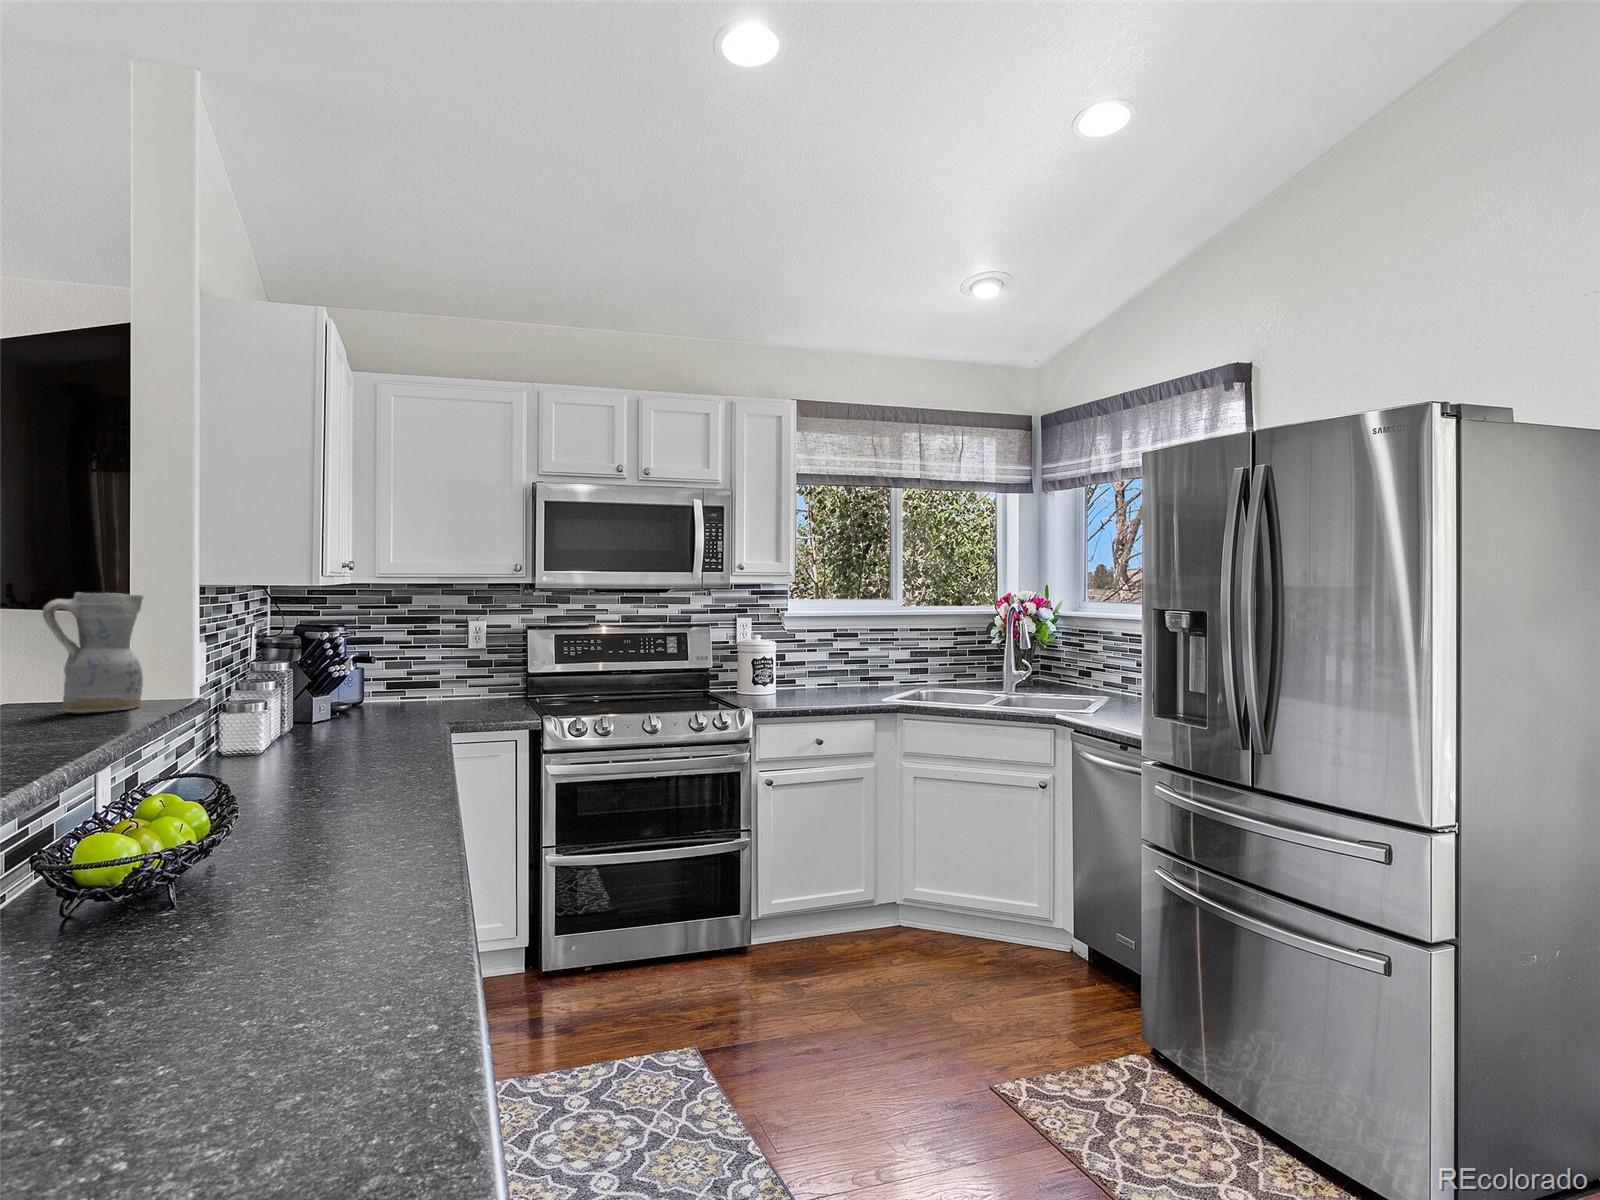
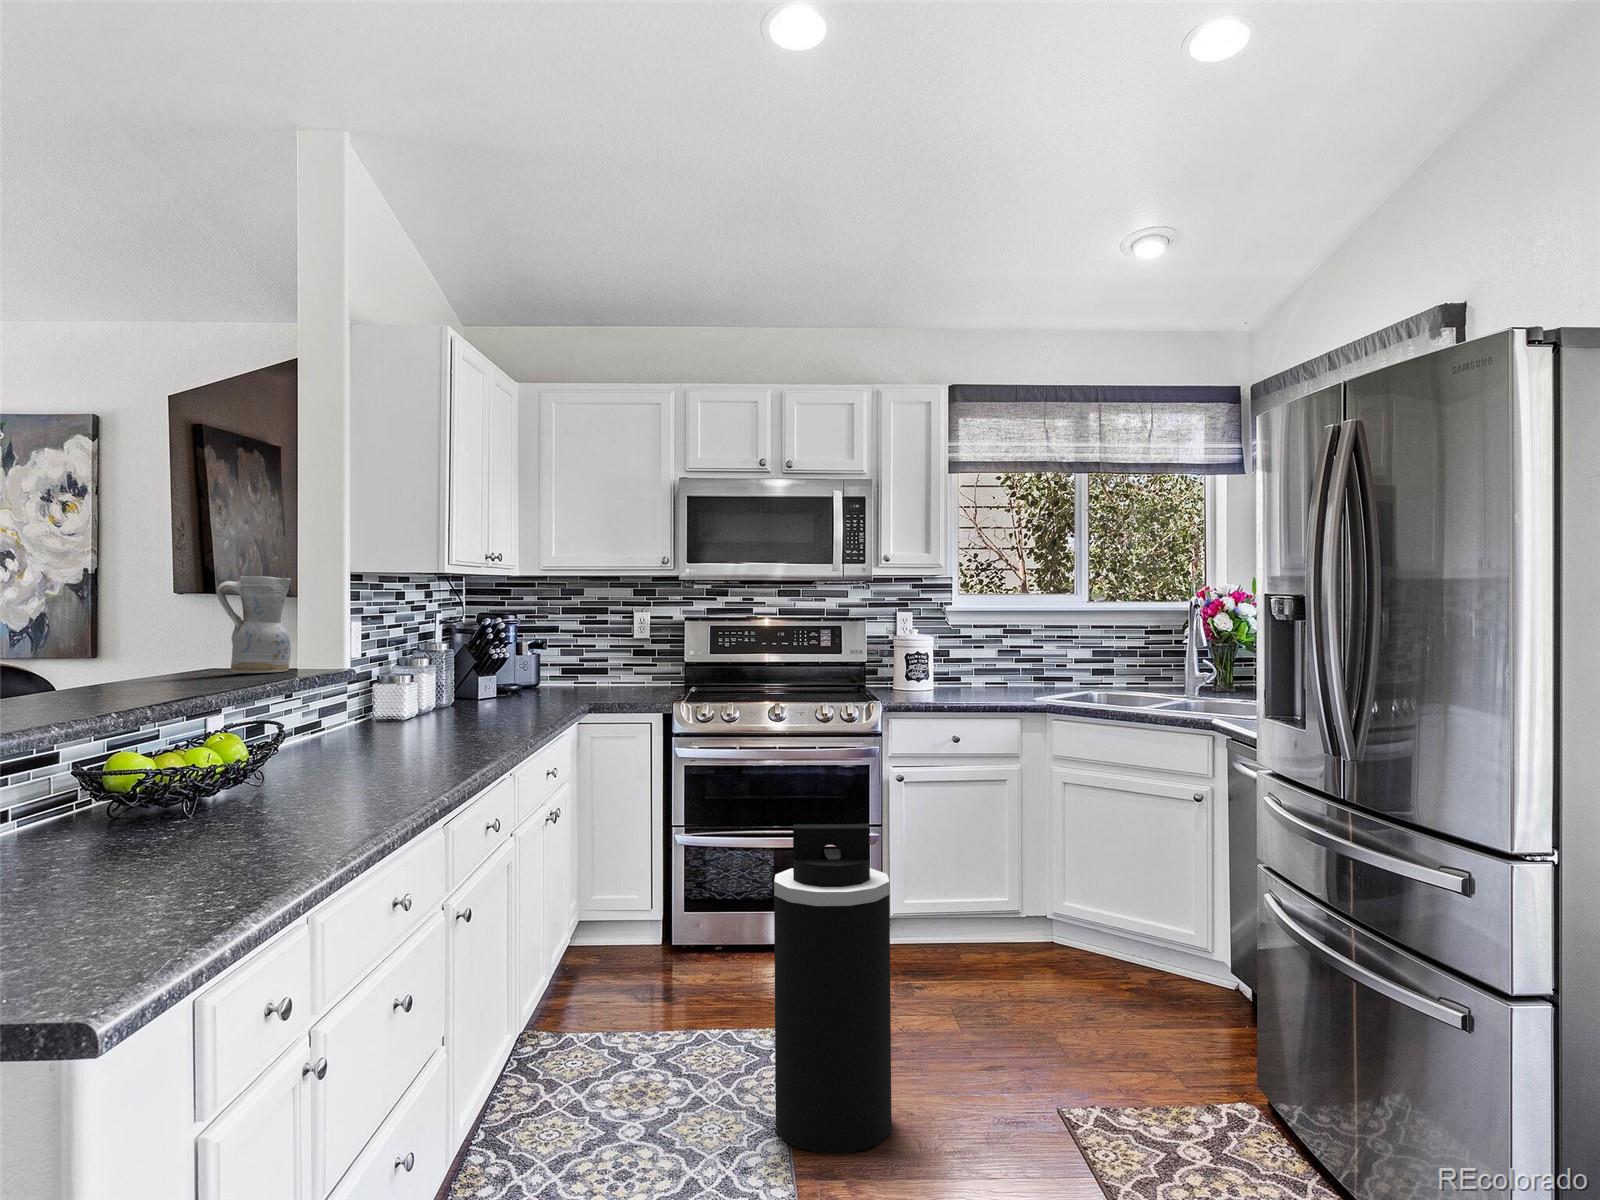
trash can: none [740,837,861,1173] -> present [774,824,892,1153]

